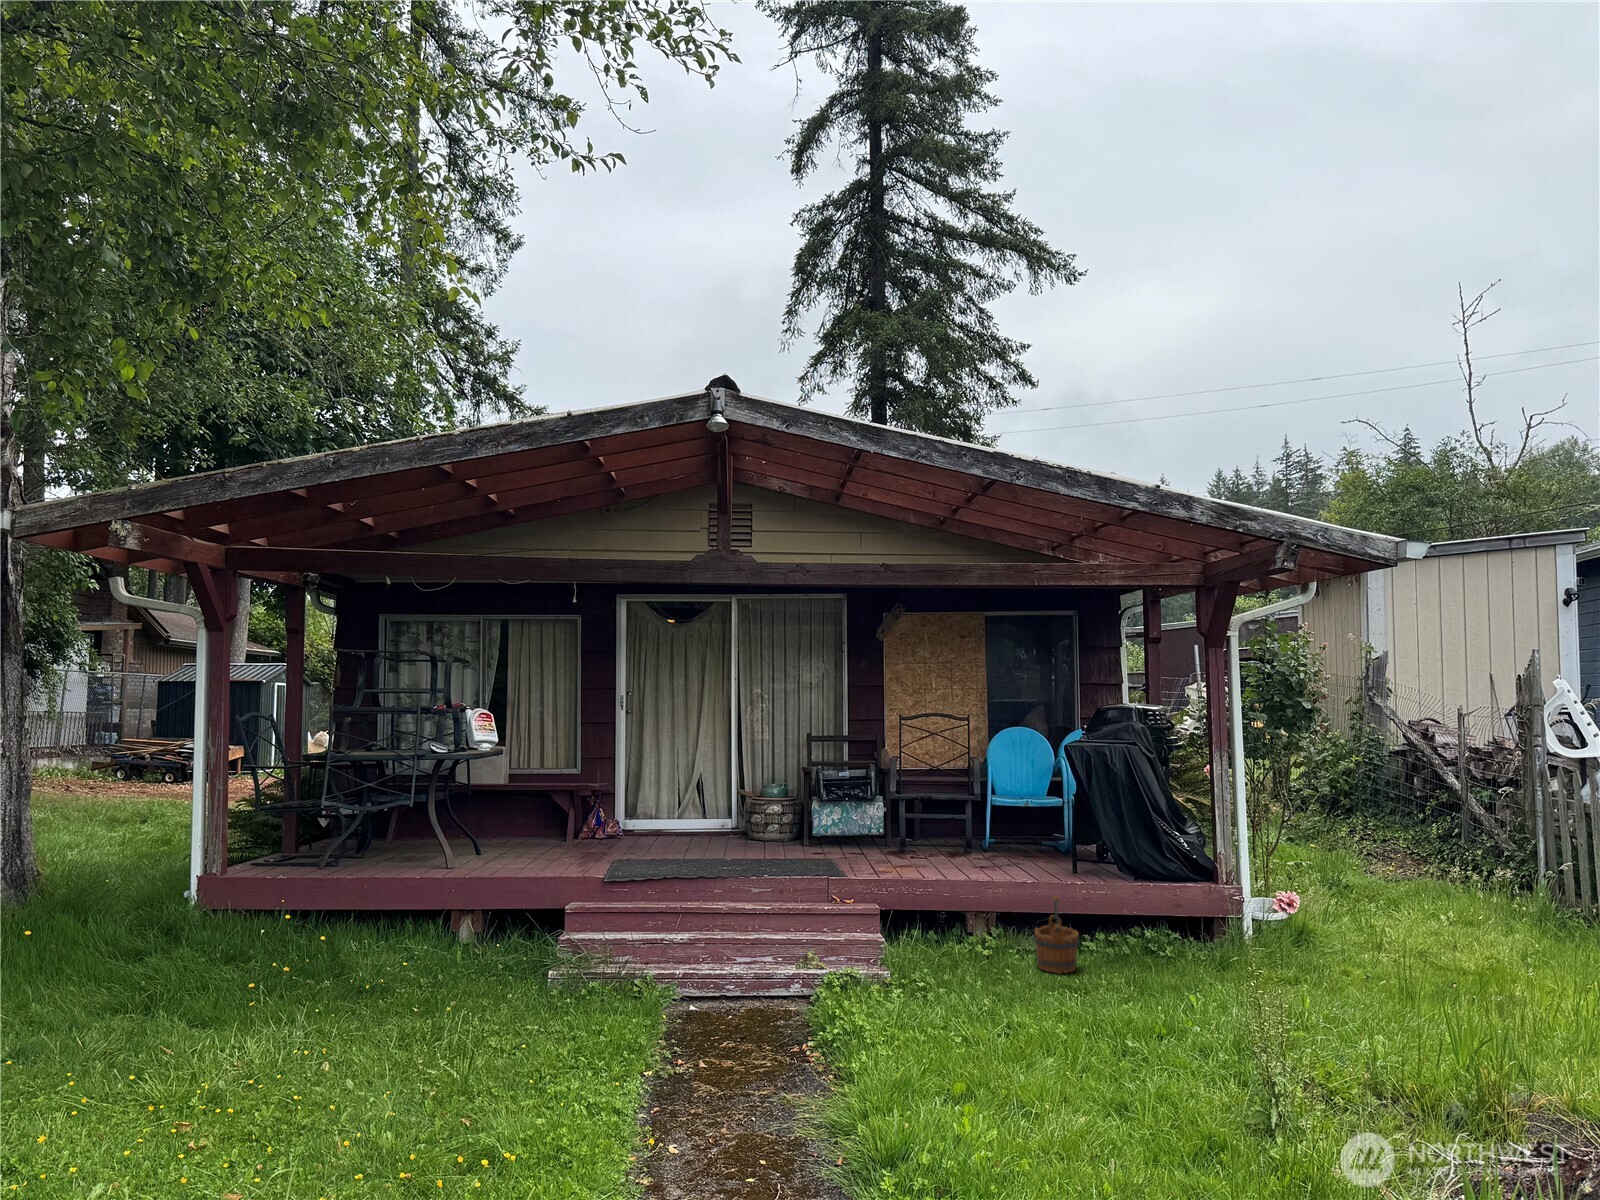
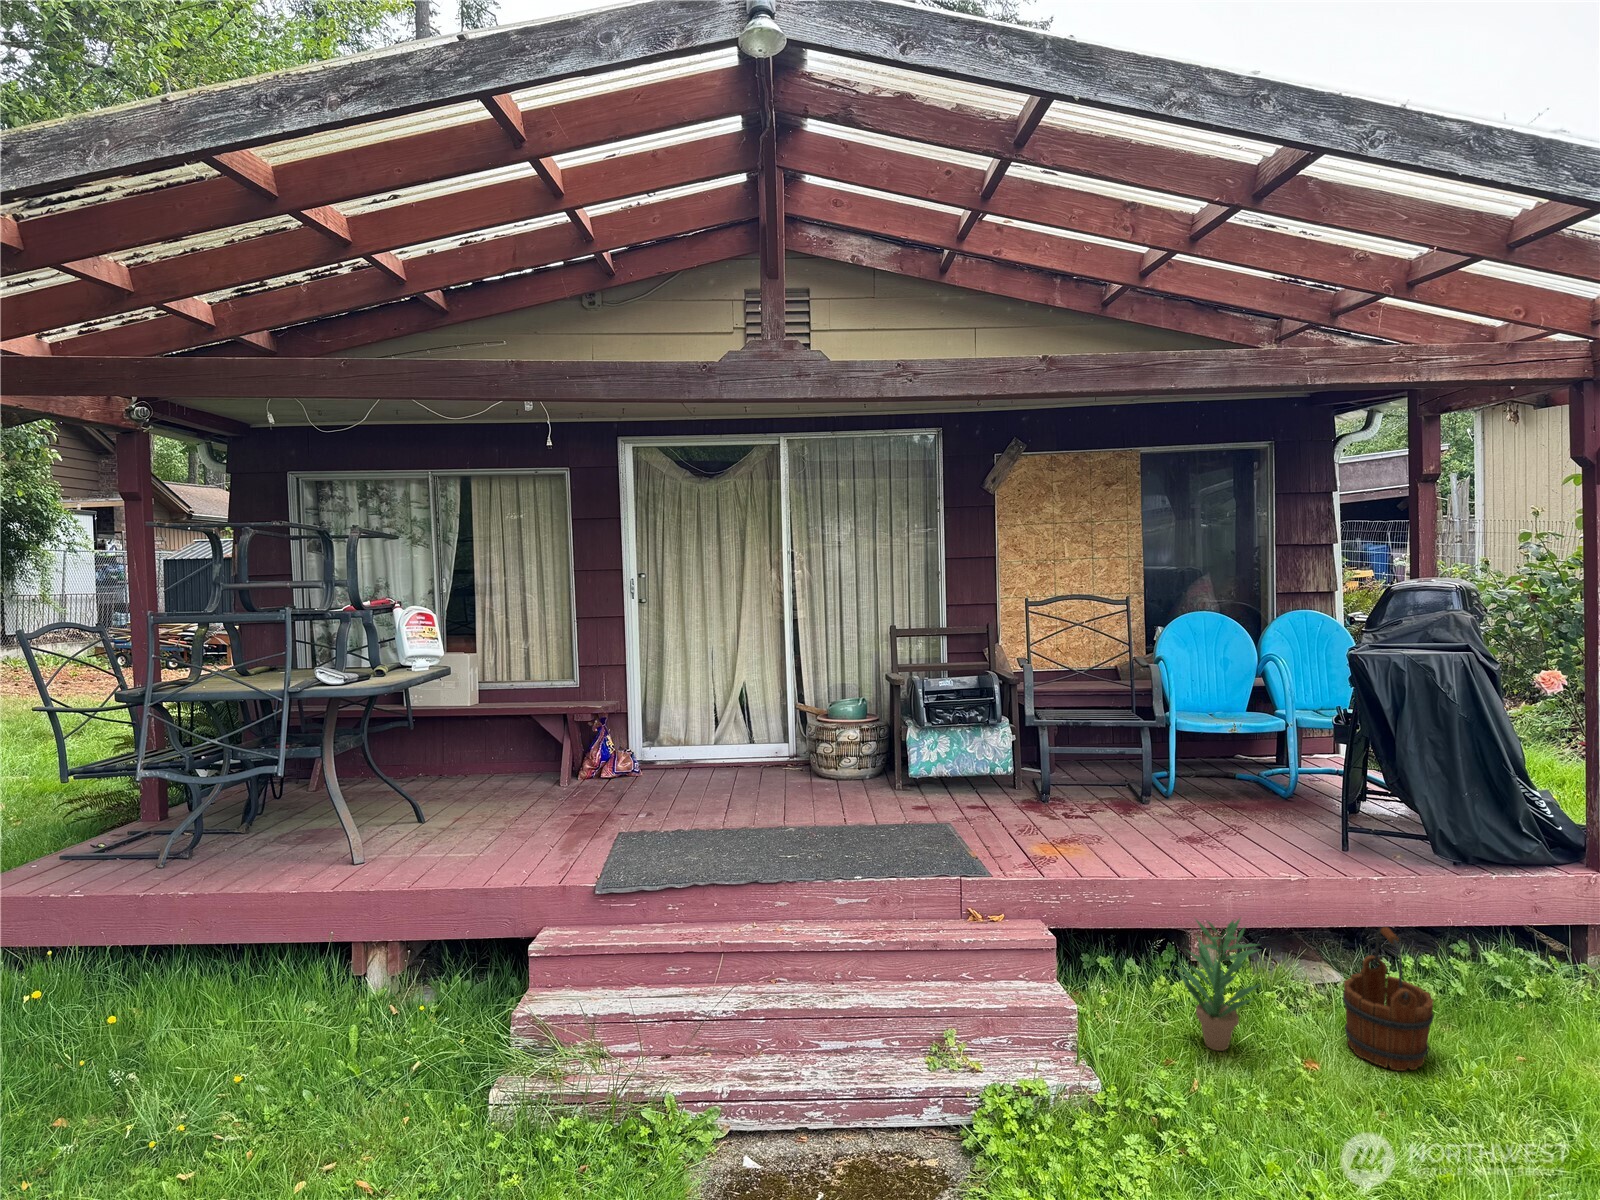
potted plant: none [943,886,986,967] -> present [1178,919,1260,1051]

